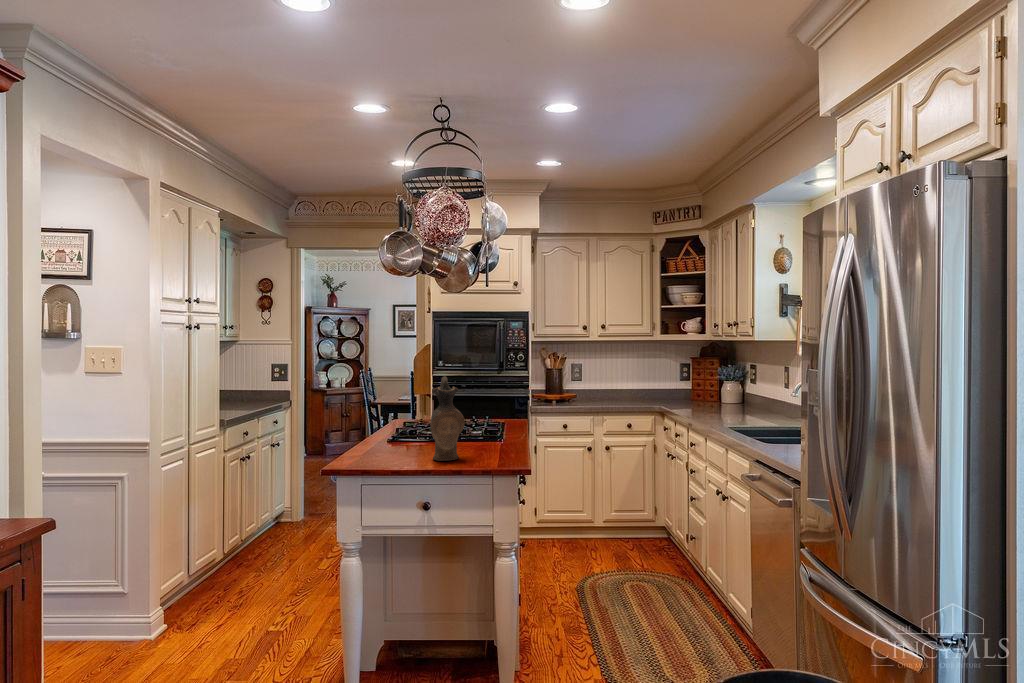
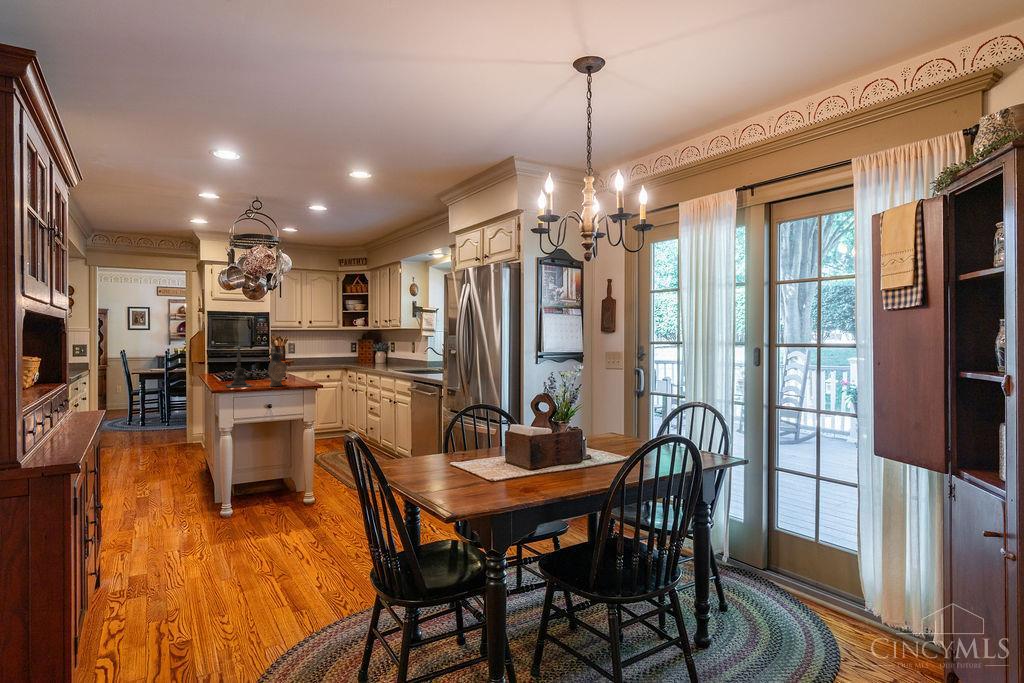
candle holder: none [361,362,413,456] -> present [226,346,250,387]

